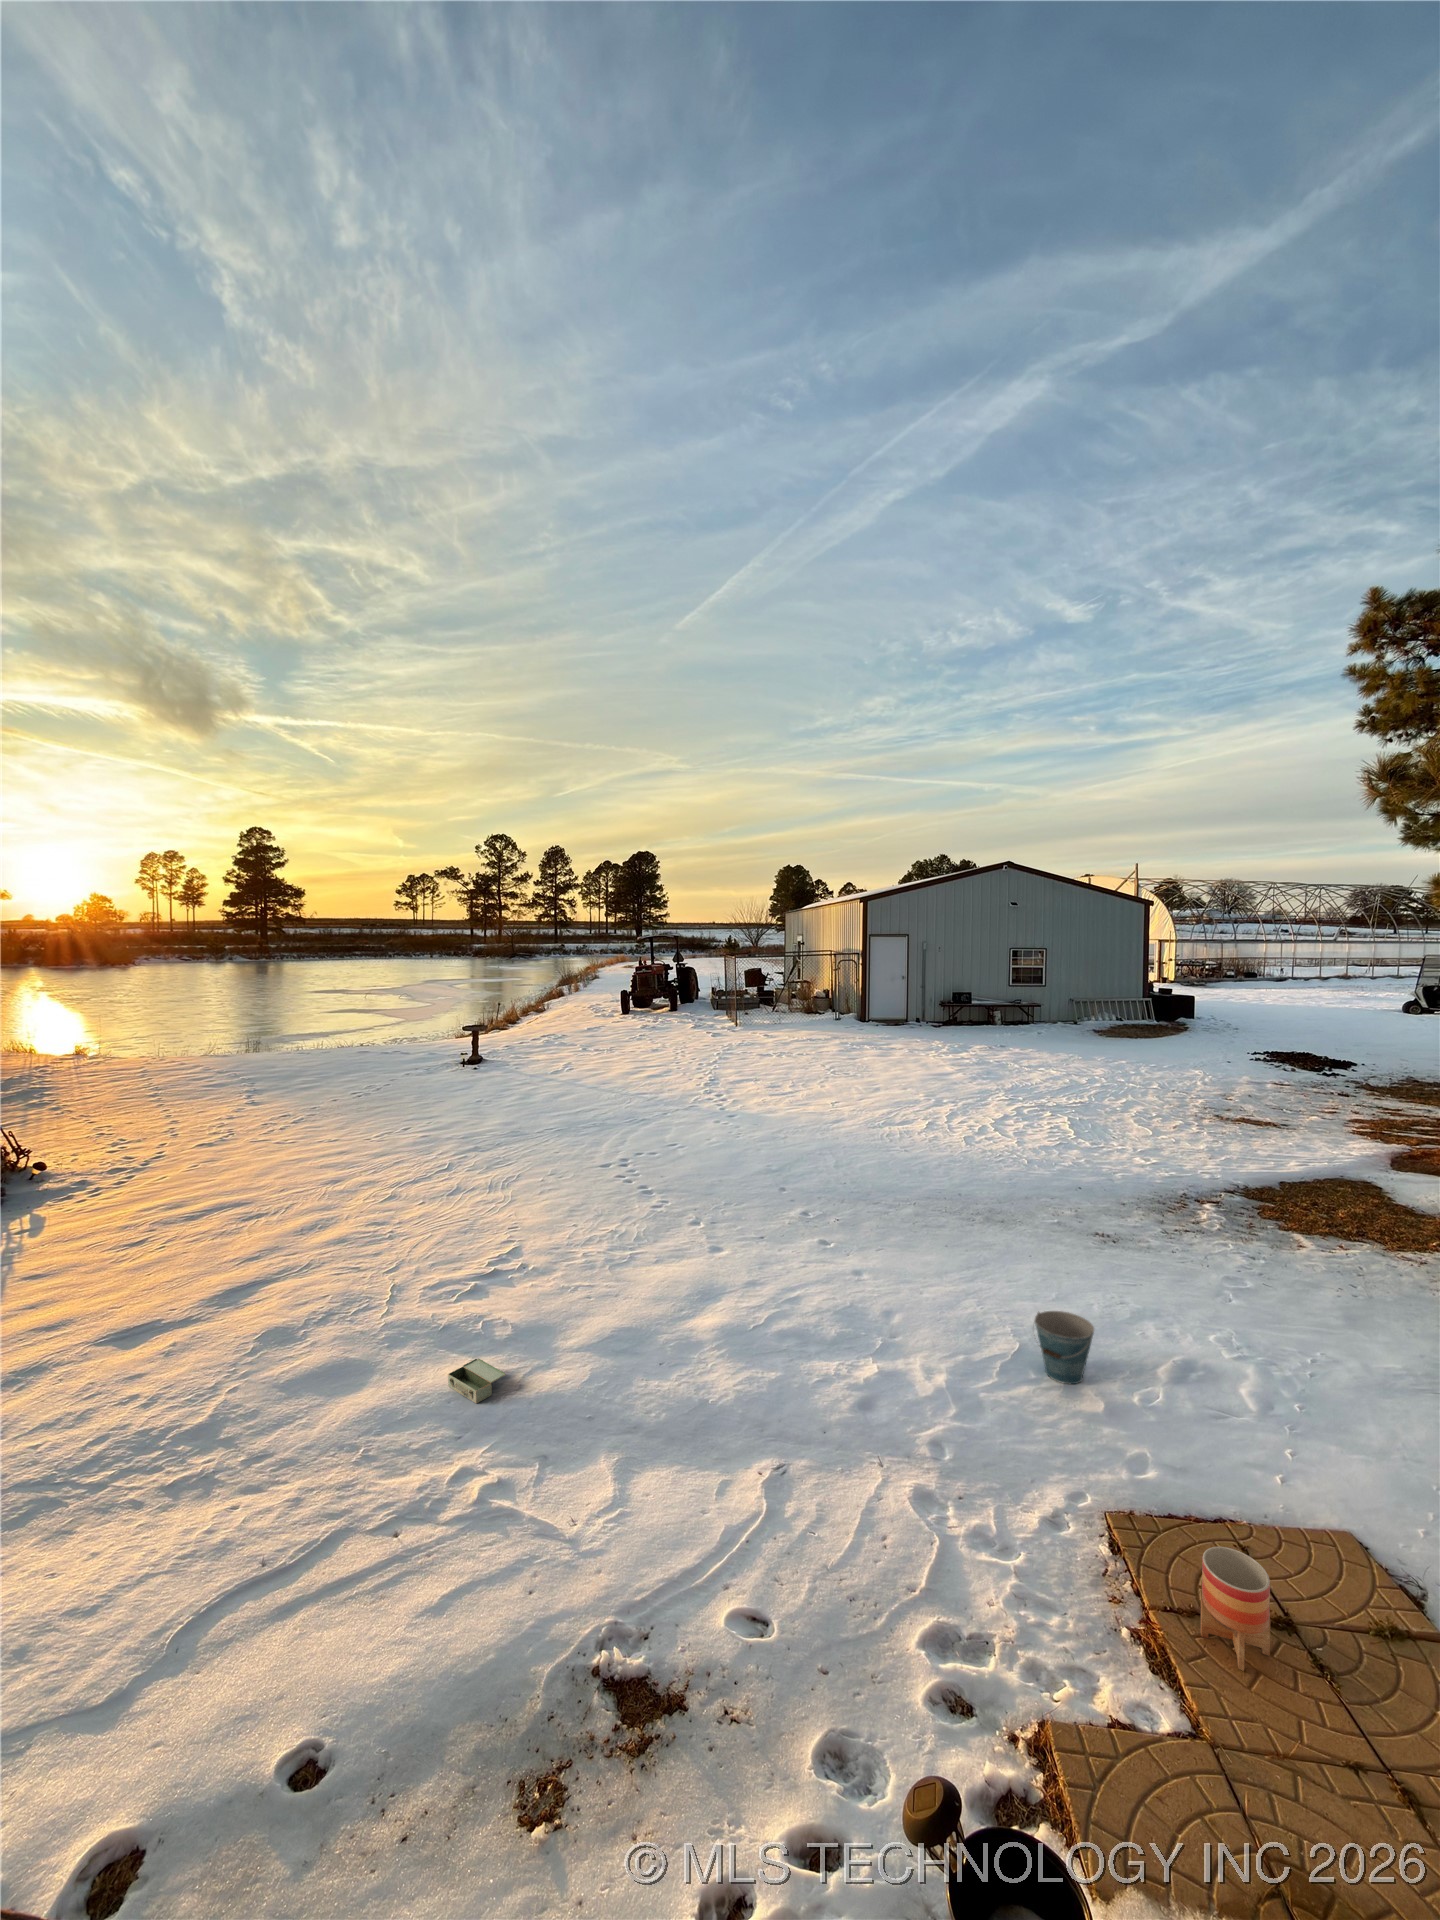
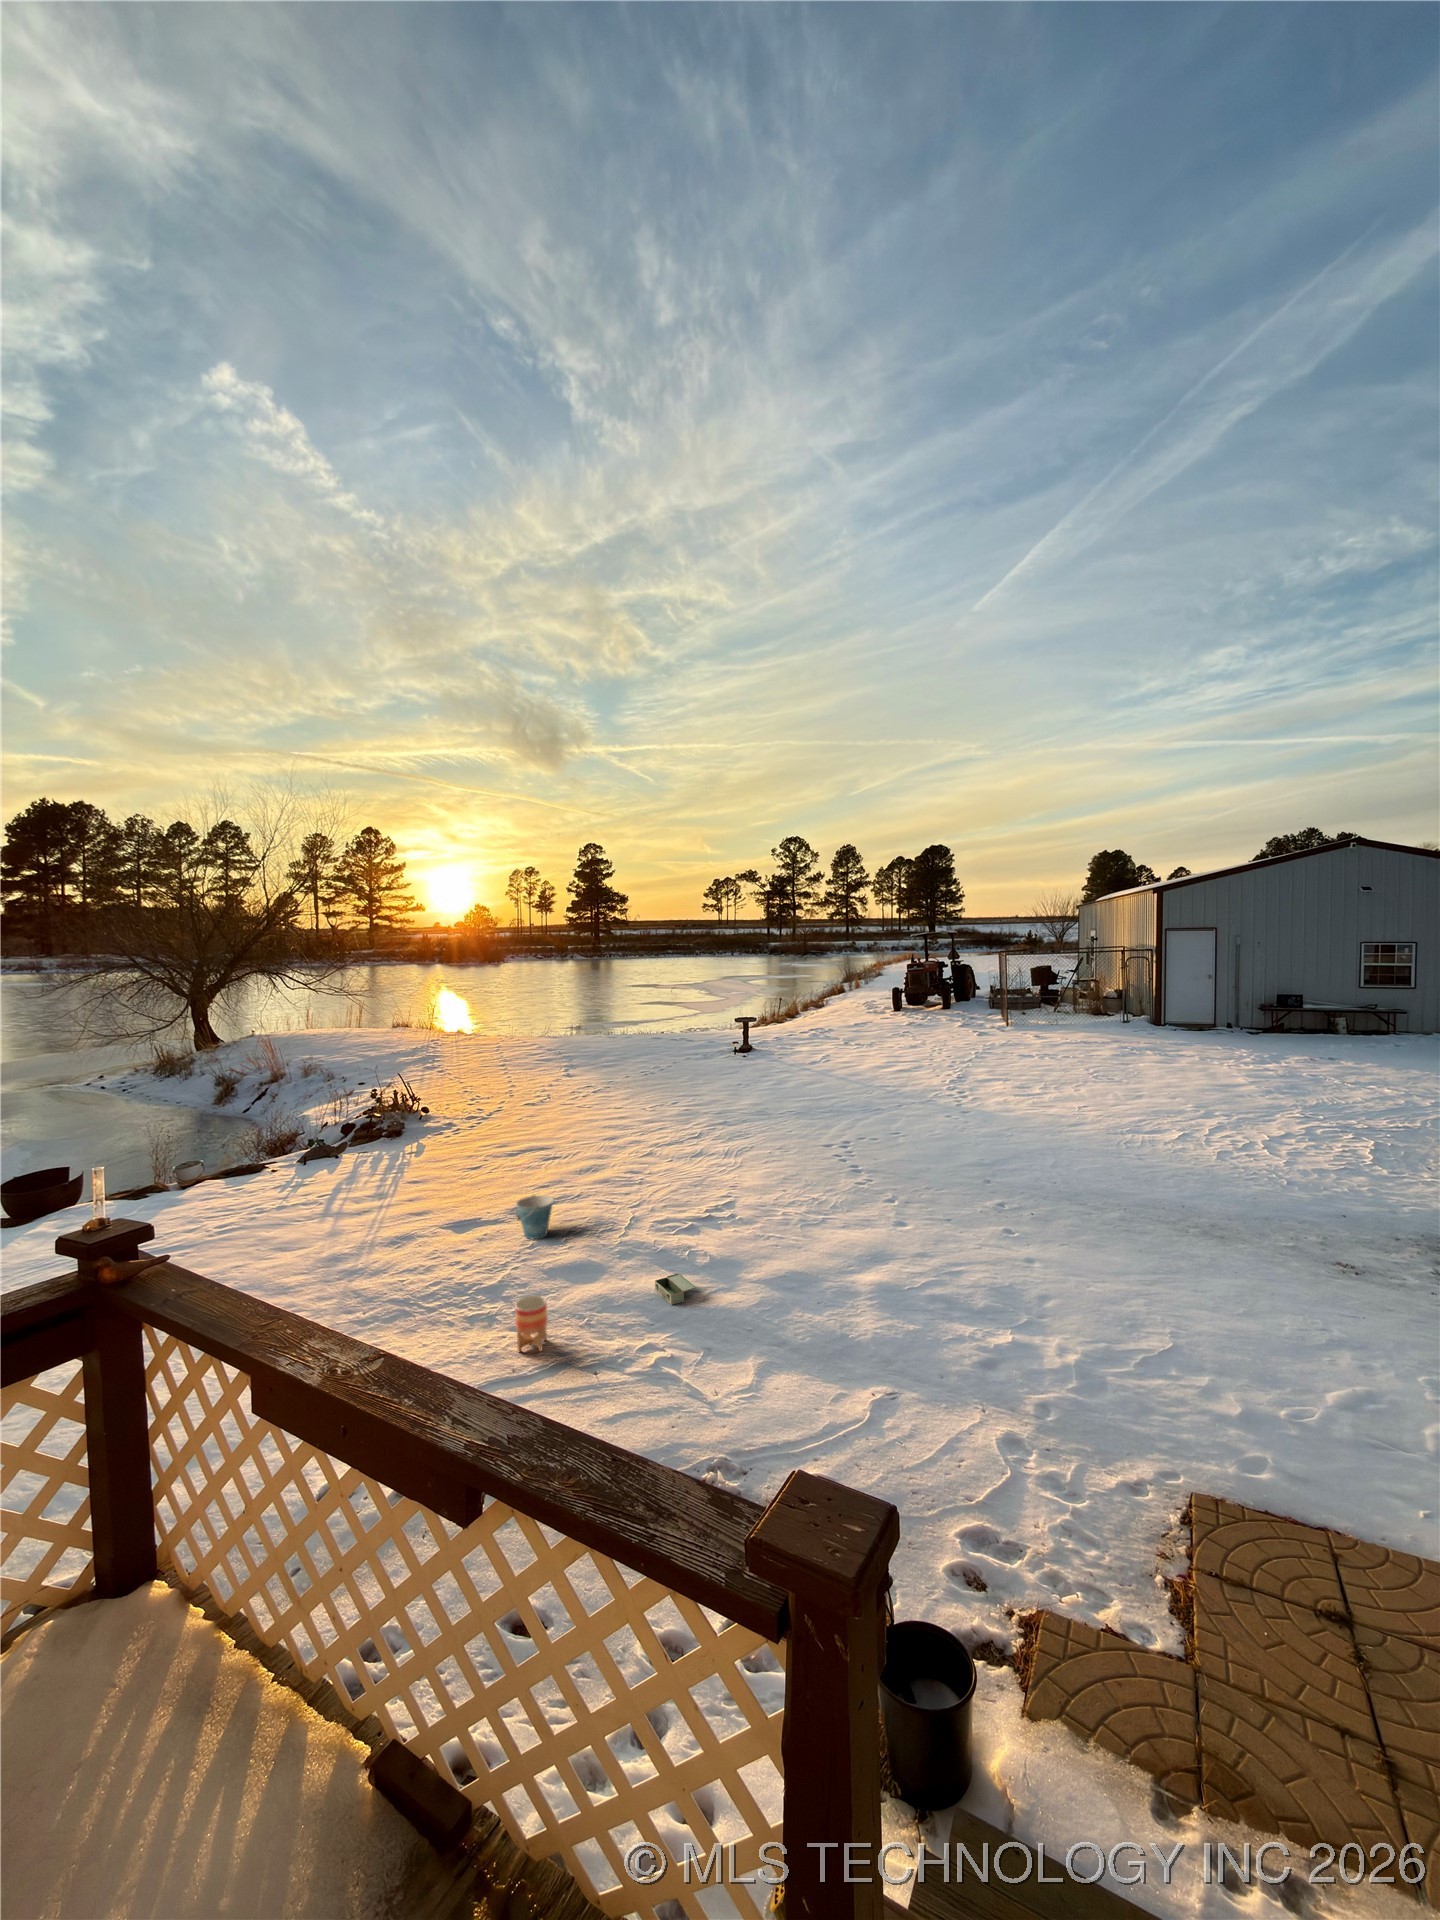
bucket: present [1034,1311,1094,1384] -> present [516,1195,553,1239]
planter: present [1201,1547,1270,1670] -> present [515,1296,548,1352]

